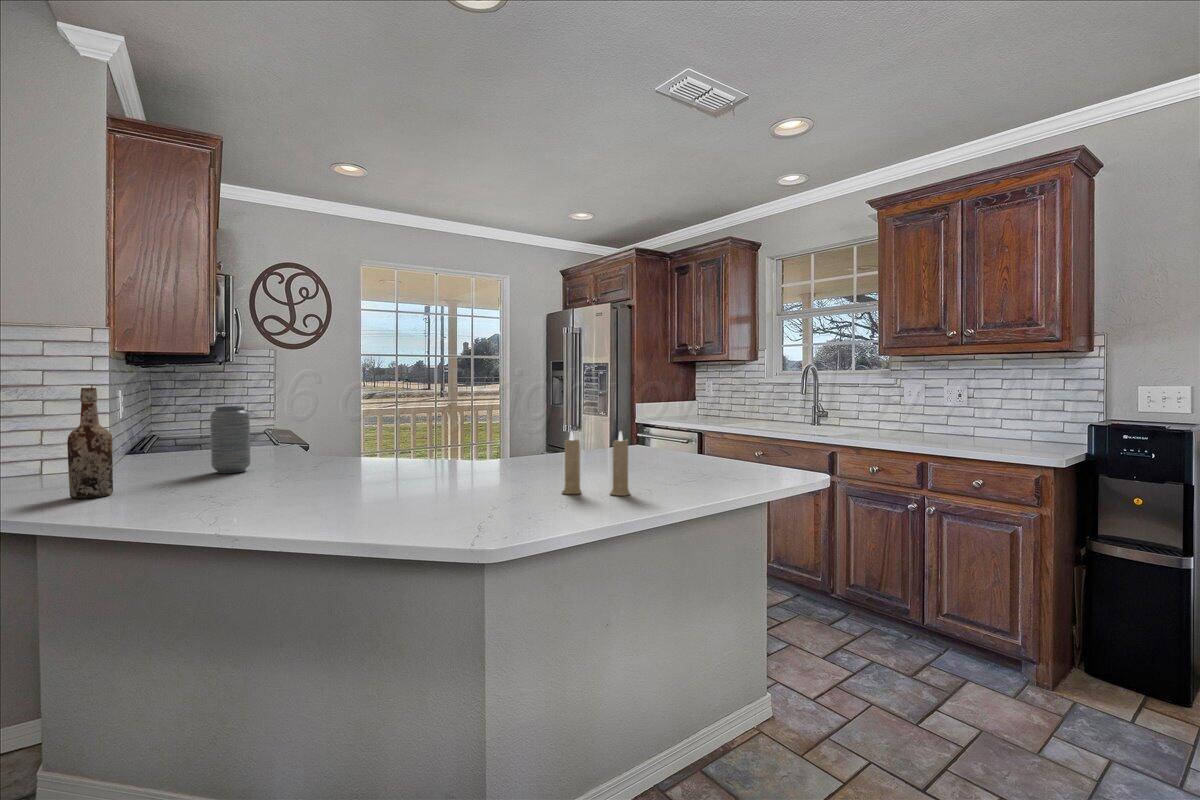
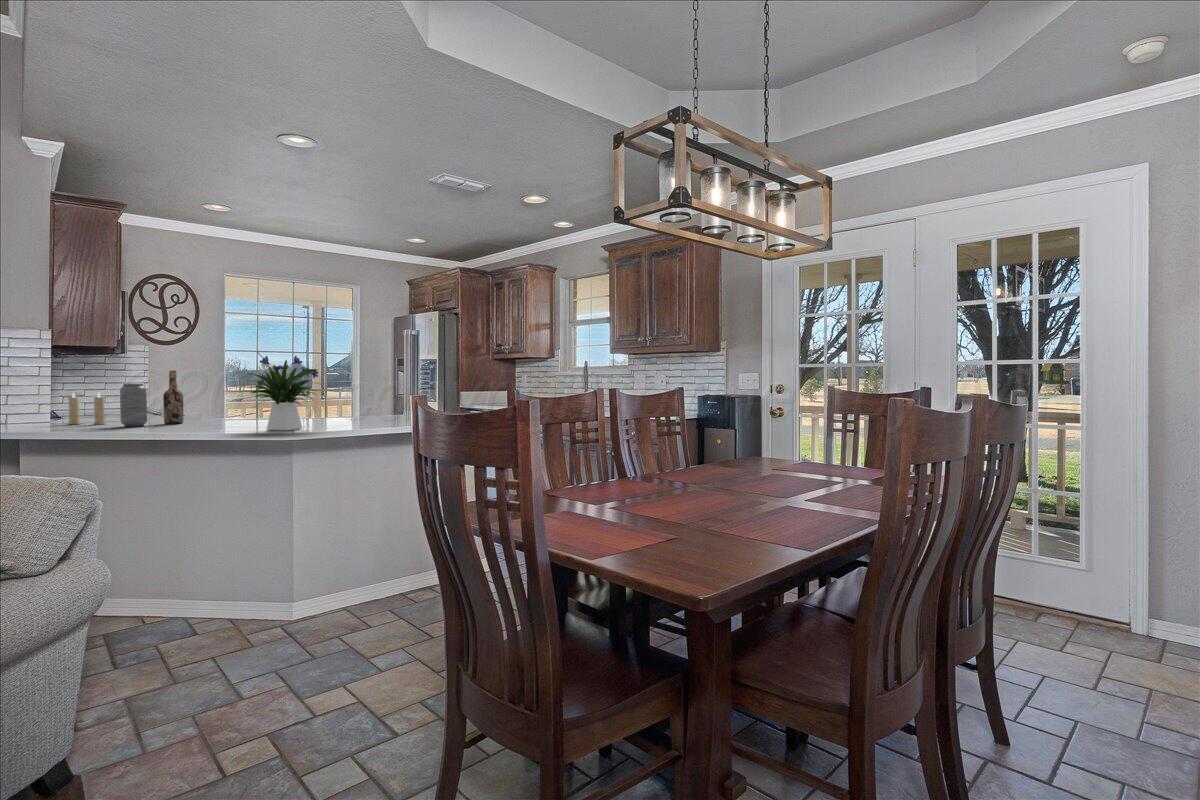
flower arrangement: none [378,355,518,494] -> present [249,352,319,430]
wine bottle: present [67,388,113,499] -> present [163,371,184,424]
candle: present [562,431,630,496] -> present [68,393,106,425]

